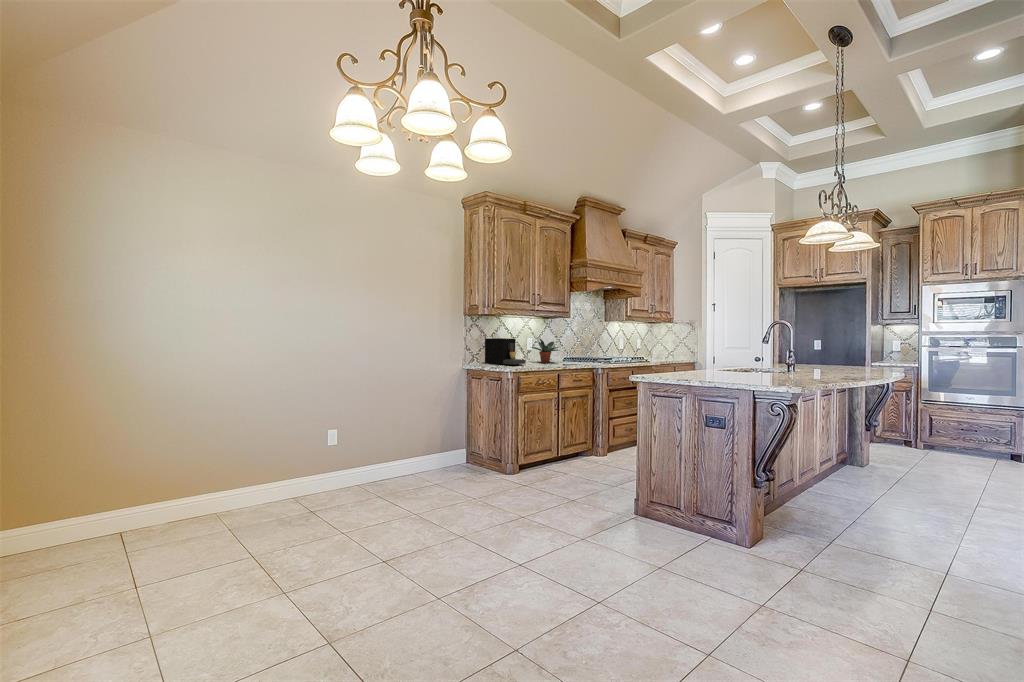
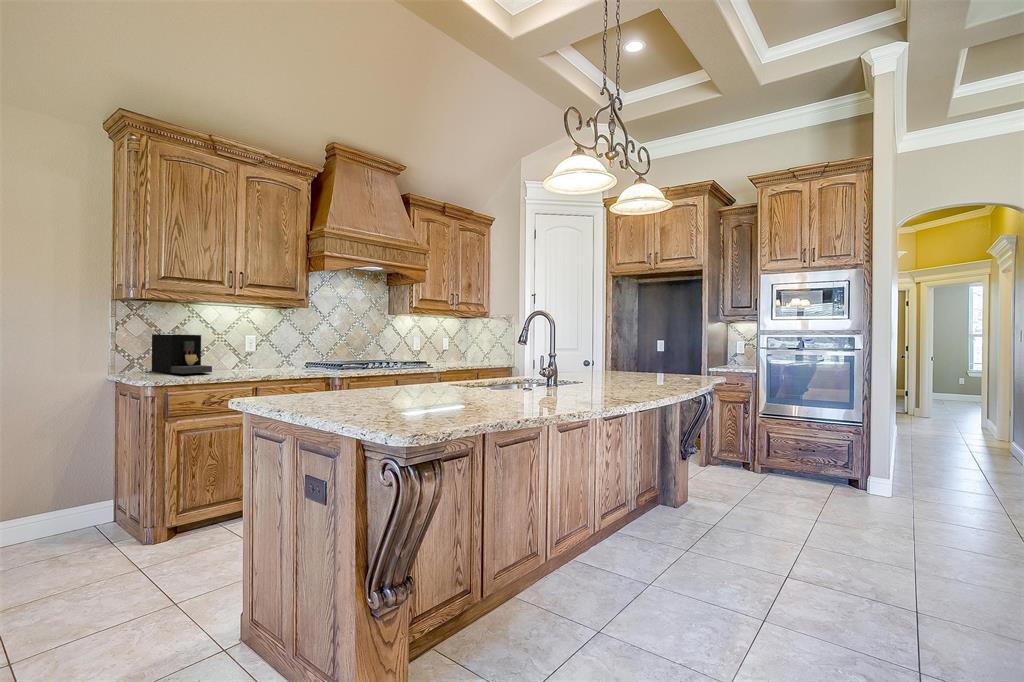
potted plant: present [531,338,558,363] -> none [237,334,287,370]

